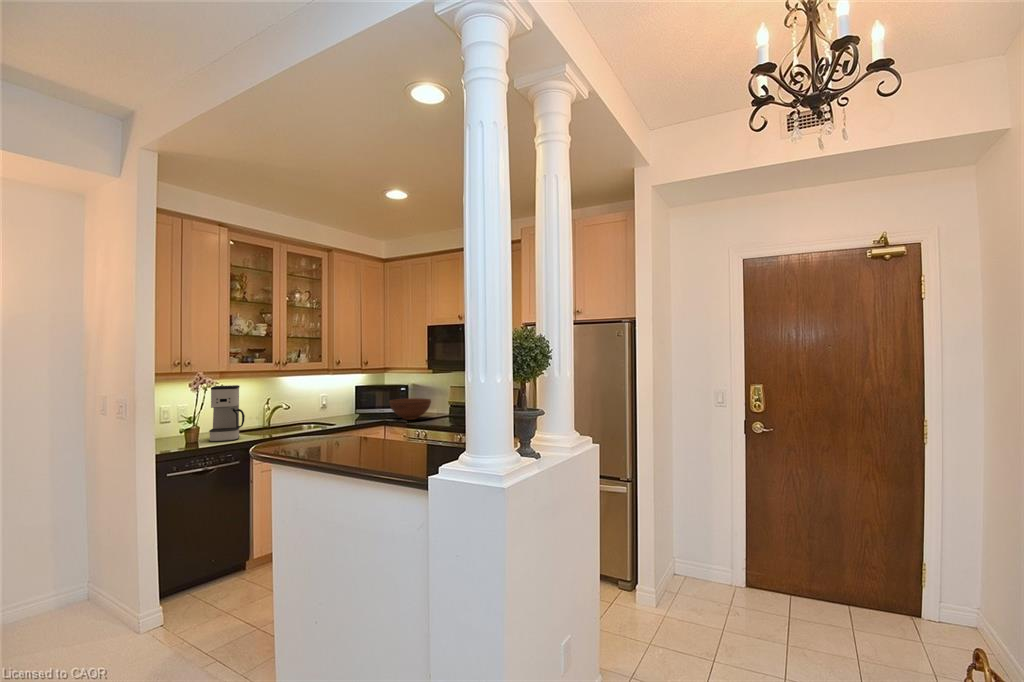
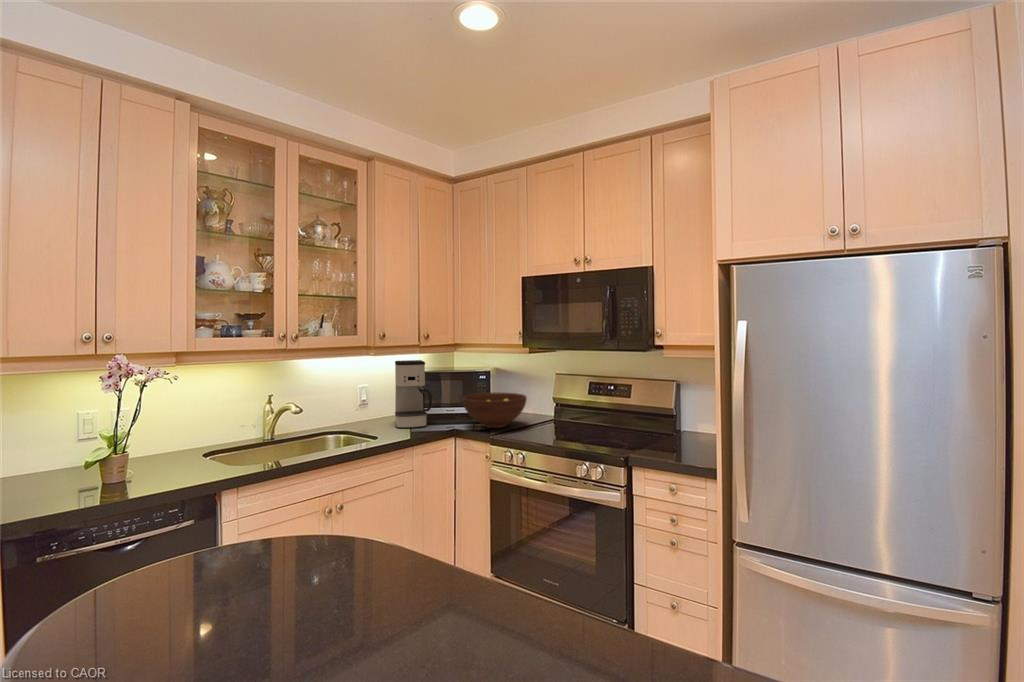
coffee maker: present [209,385,245,442] -> present [395,360,432,428]

